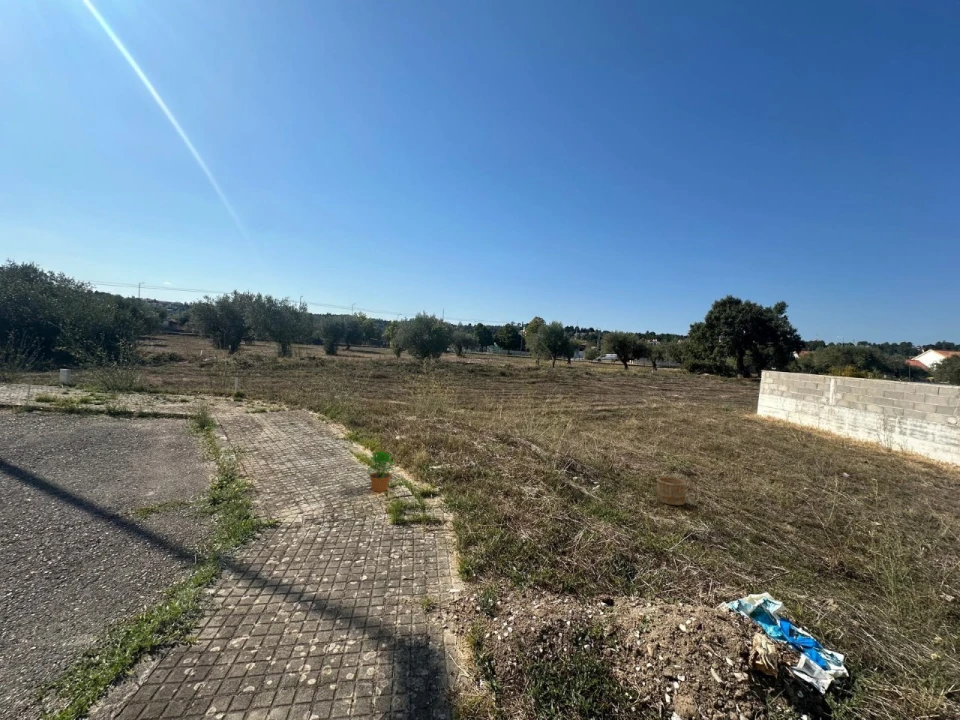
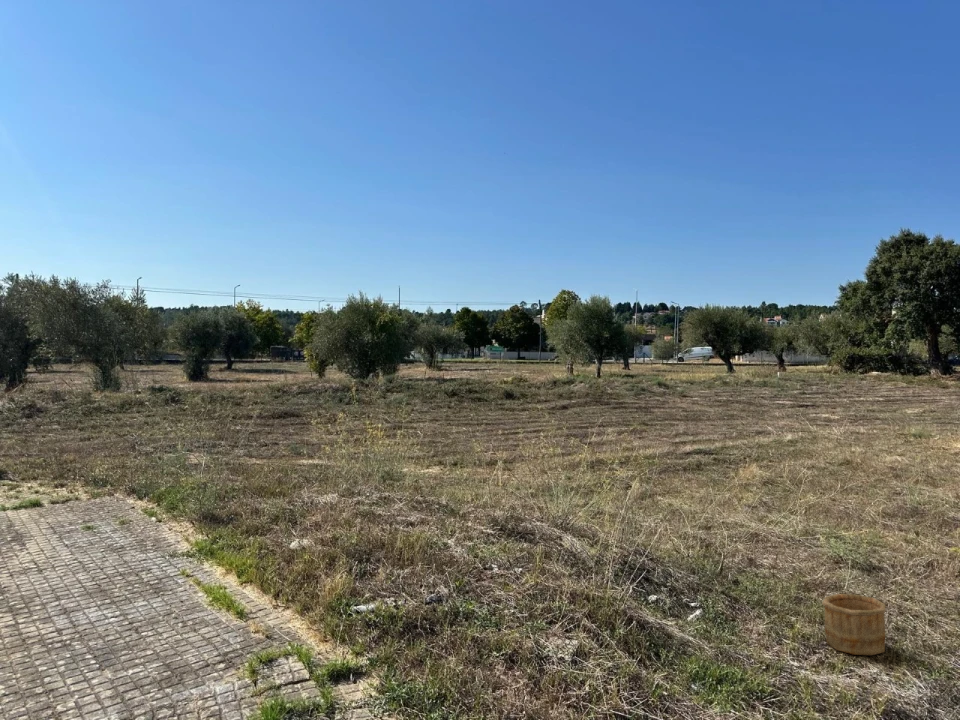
potted plant: present [368,451,395,492] -> none [206,587,276,676]

